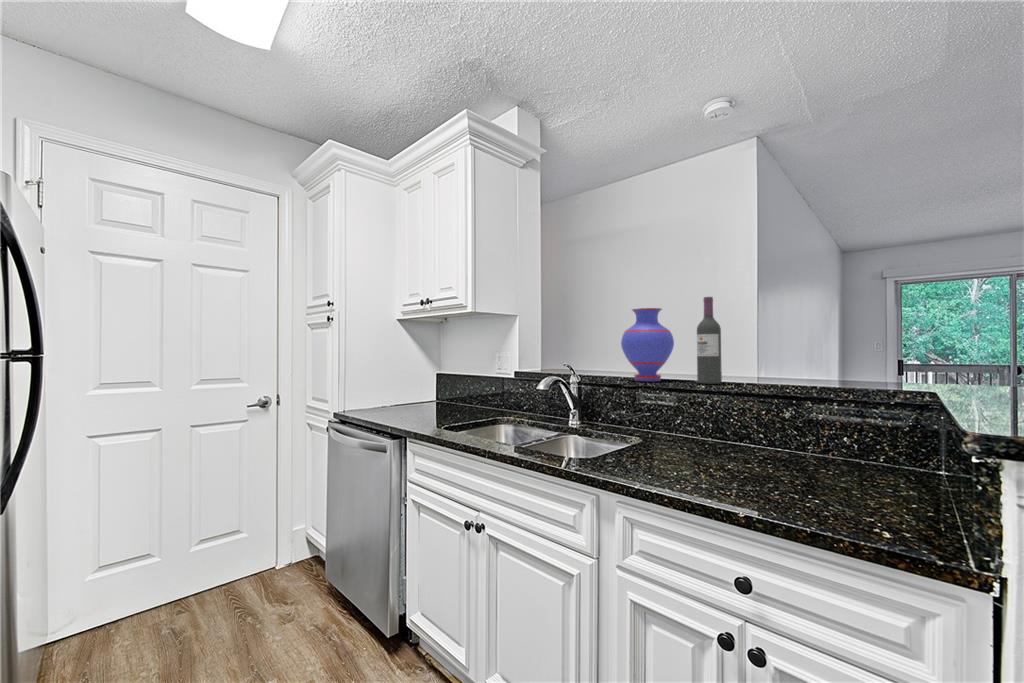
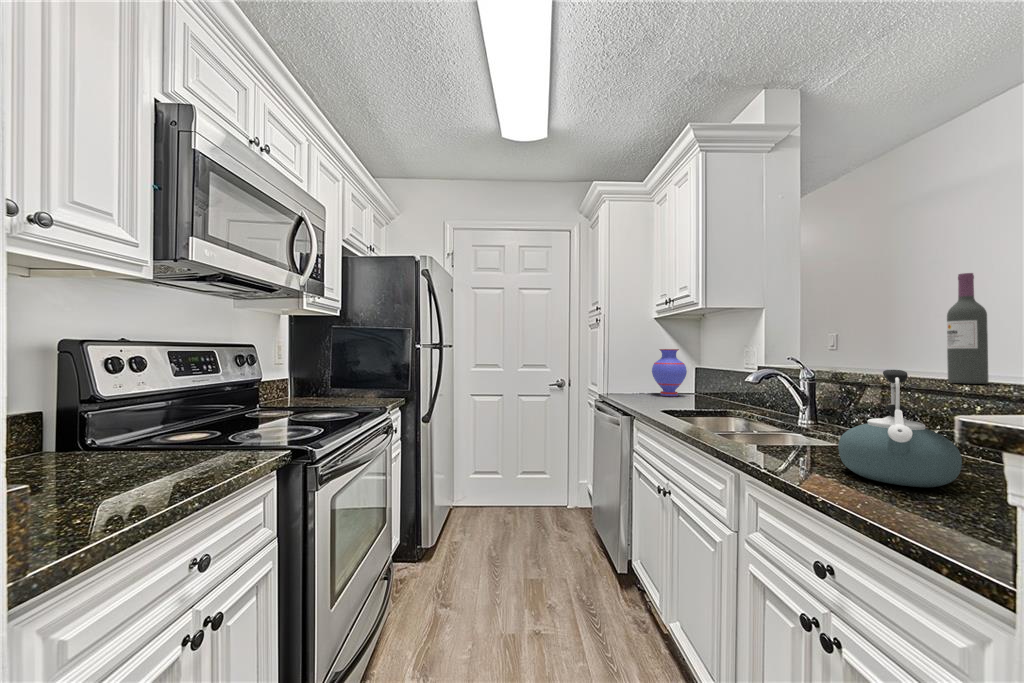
vase: present [621,308,674,381] -> present [652,349,687,396]
kettle: none [685,378,776,481] -> present [838,370,962,487]

